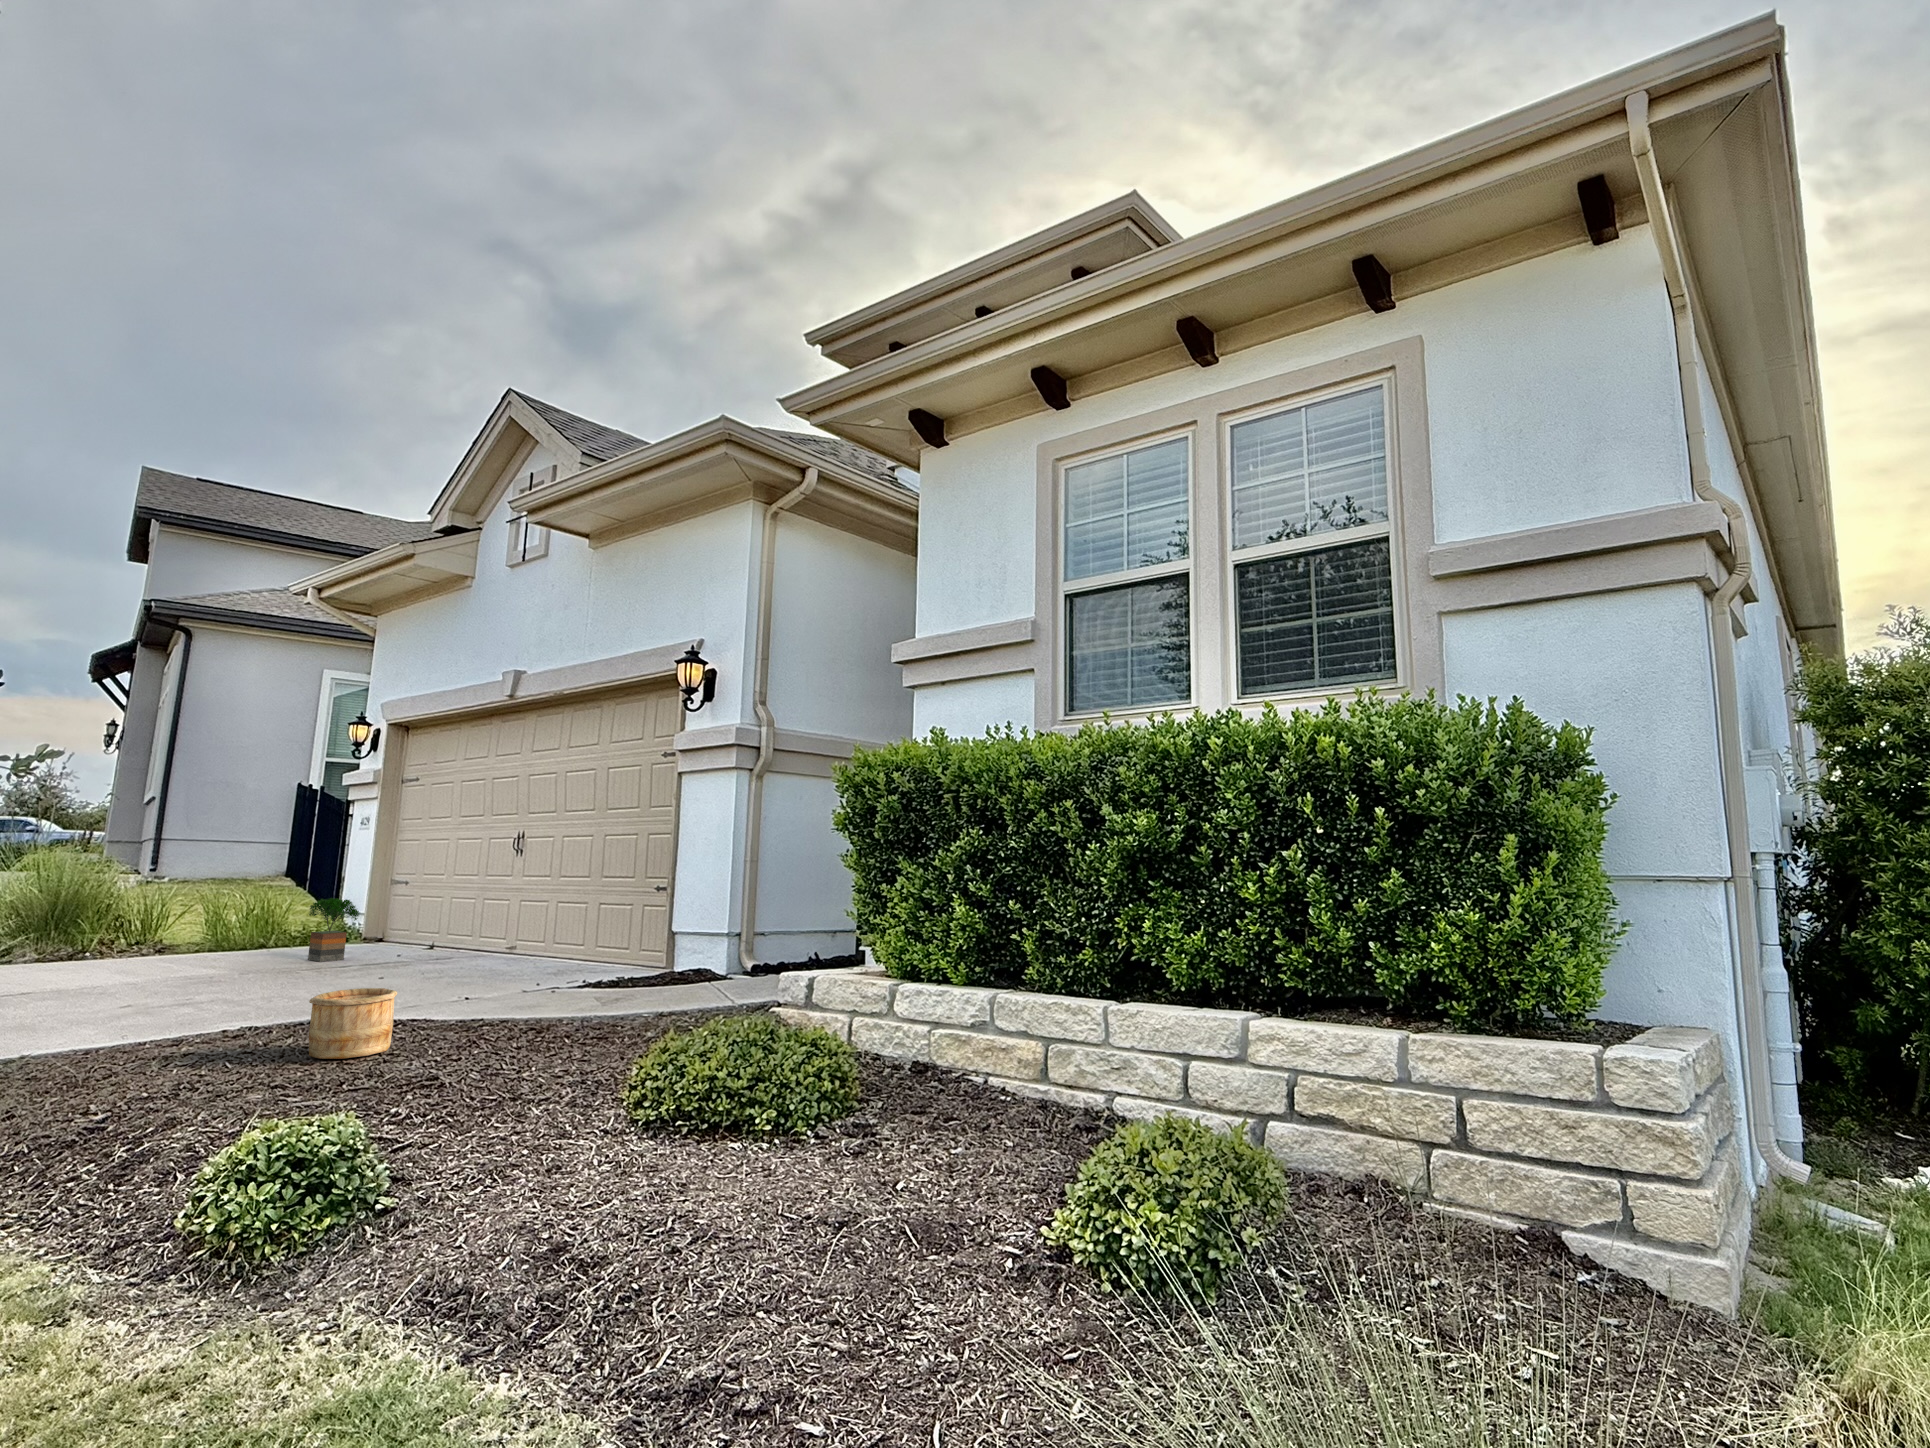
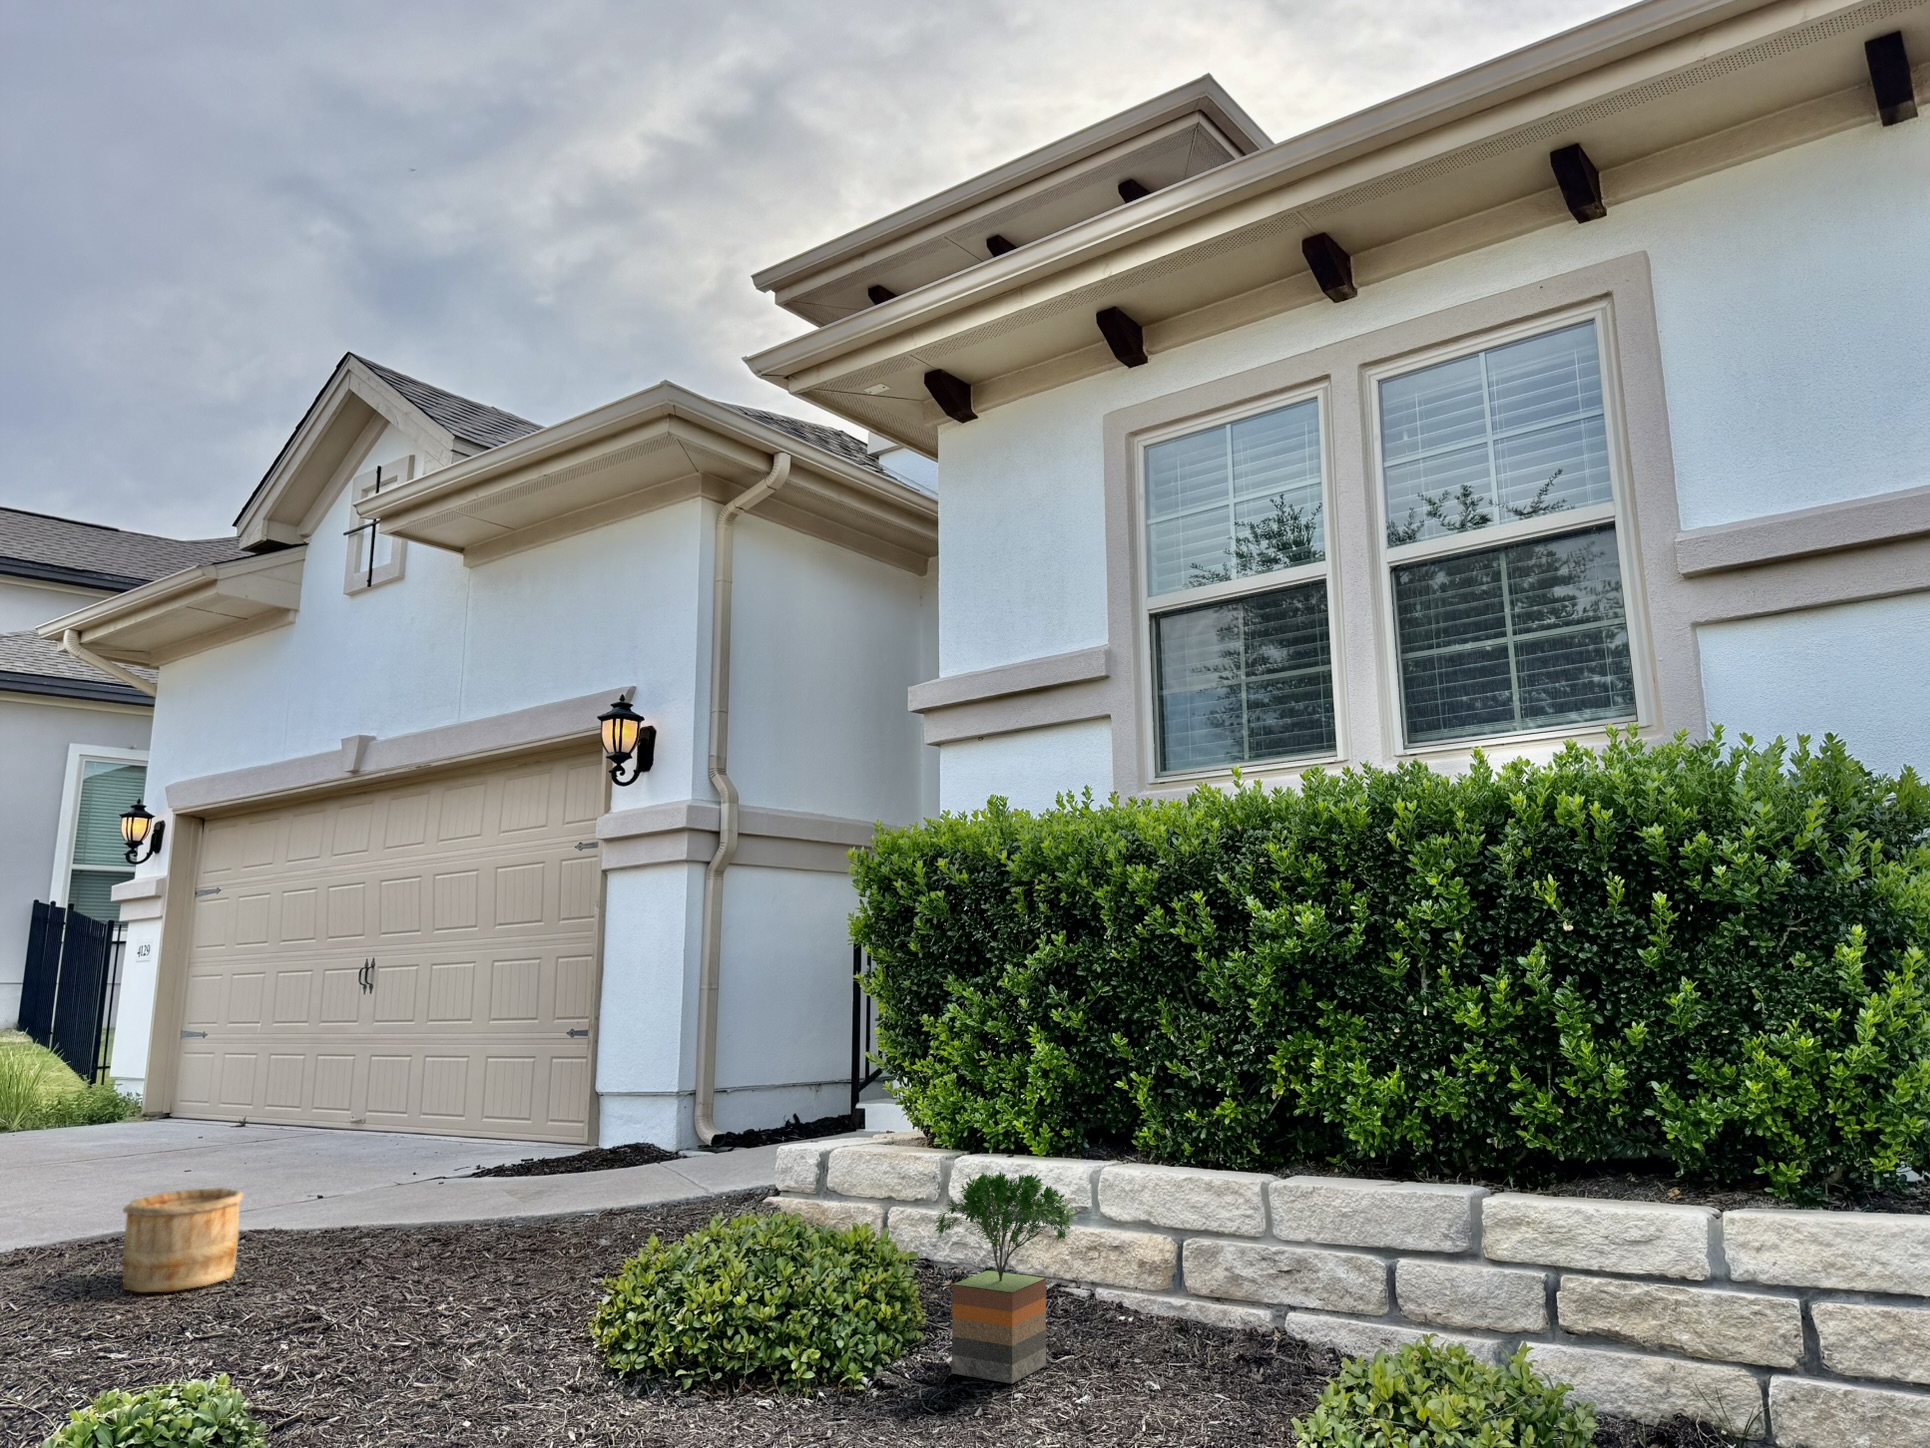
potted tree: present [308,898,359,962] -> present [935,1172,1077,1384]

